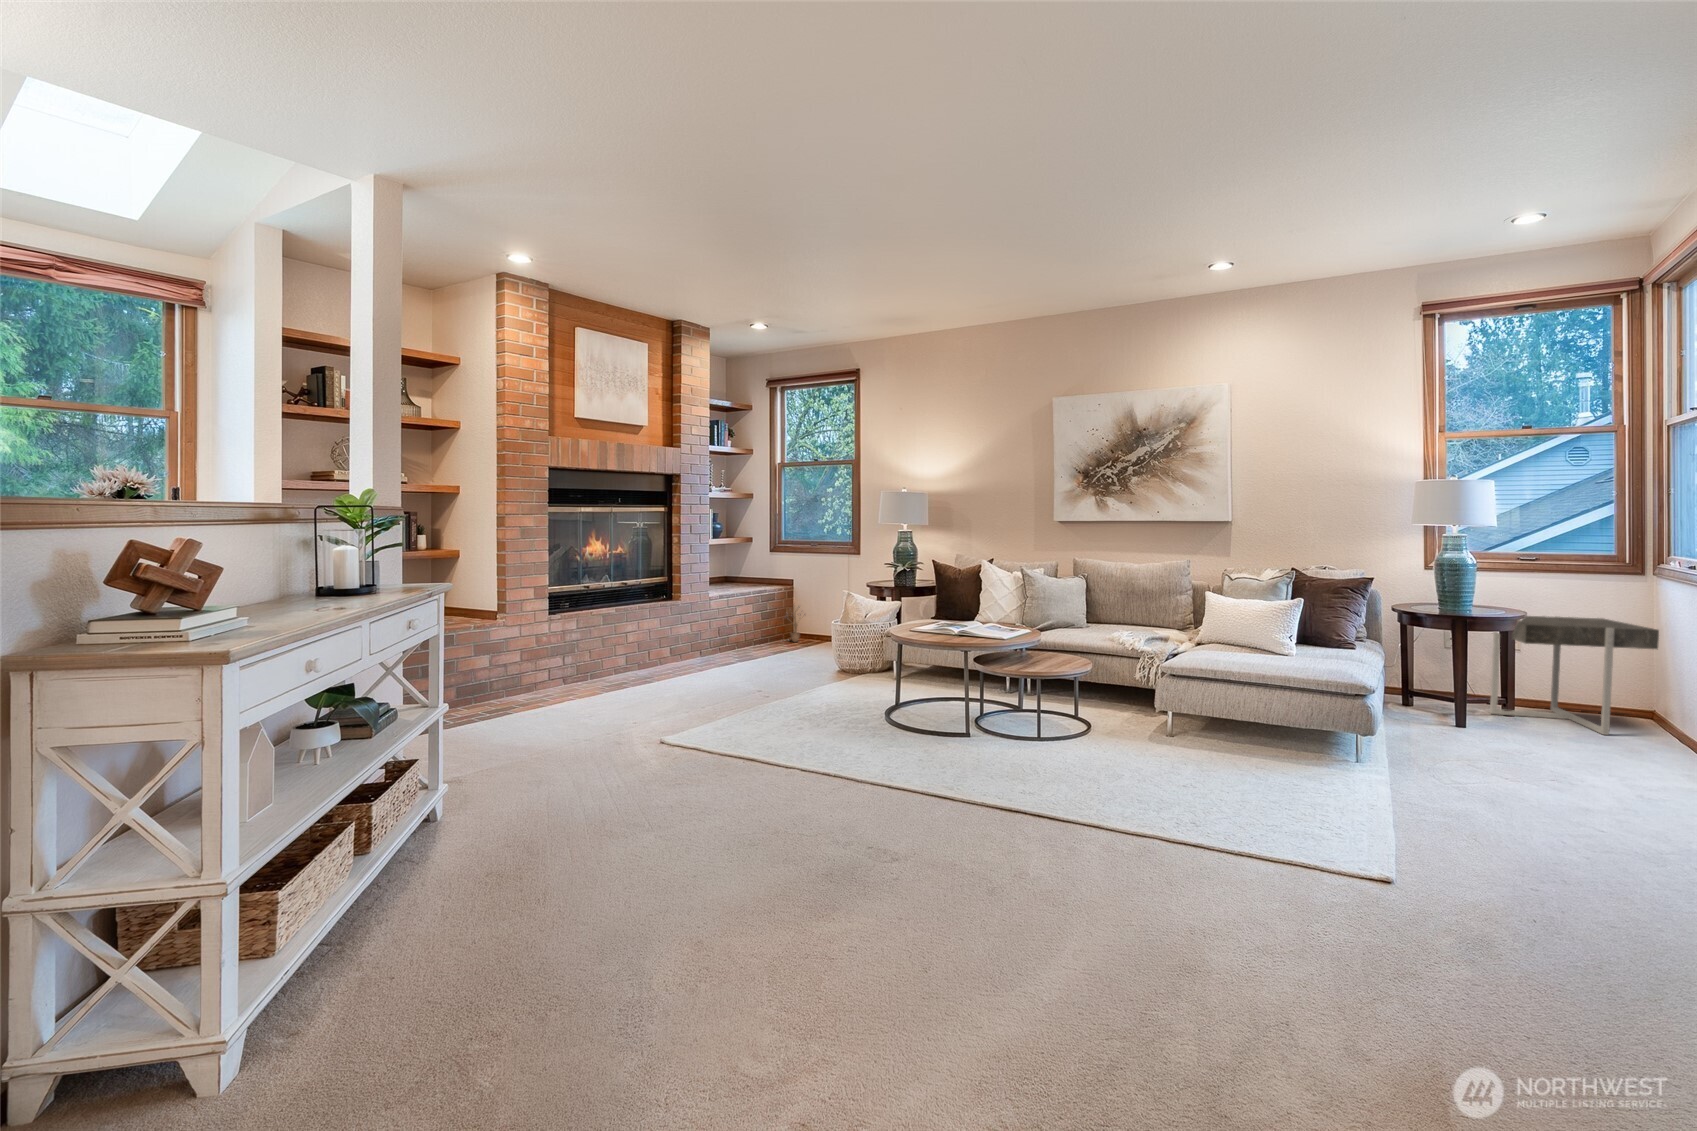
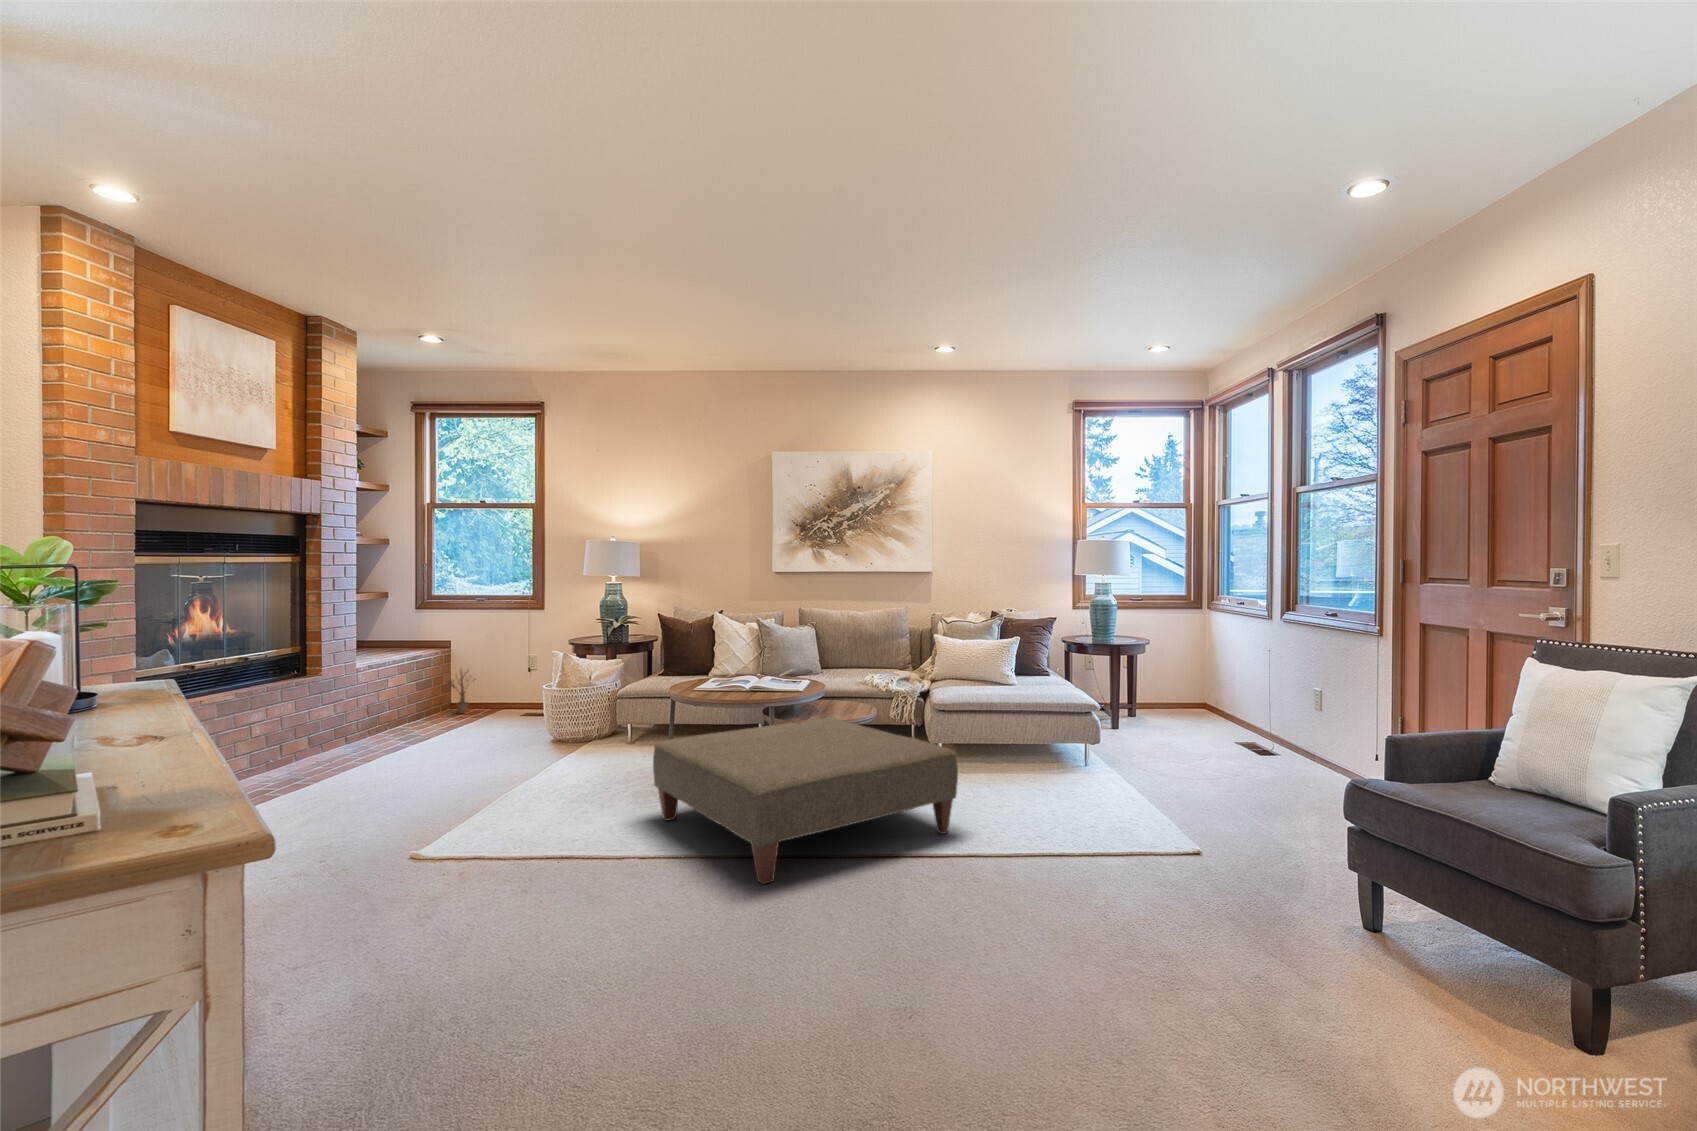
side table: present [1490,616,1659,735] -> none [1117,644,1230,732]
ottoman: none [857,659,1116,783] -> present [653,717,958,884]

